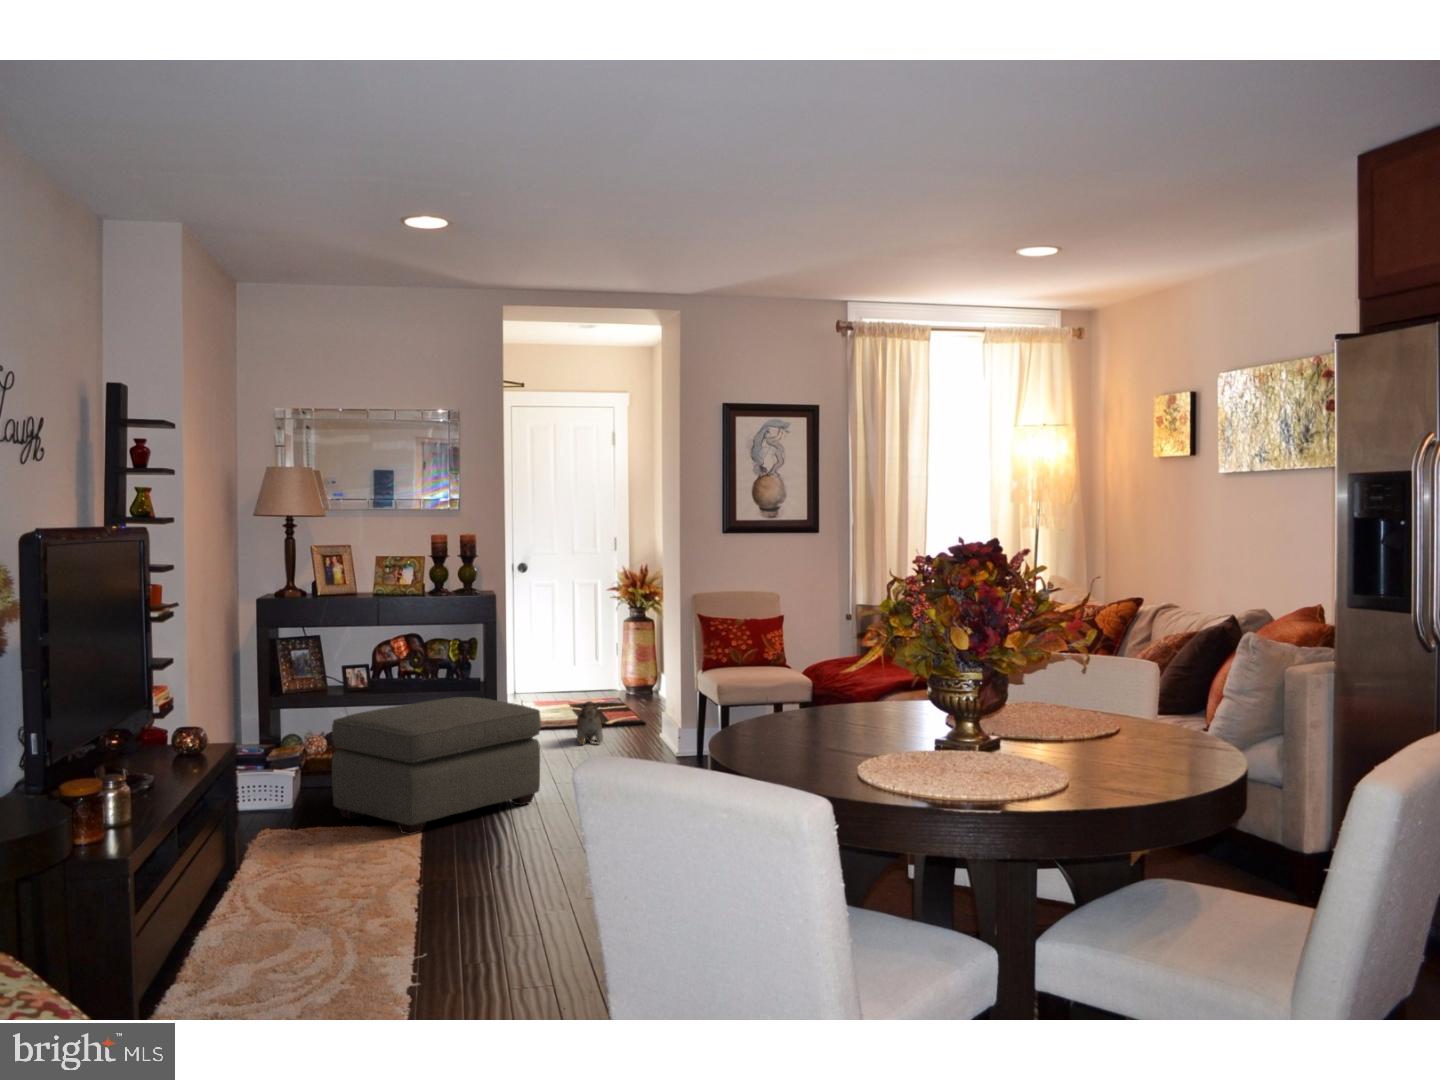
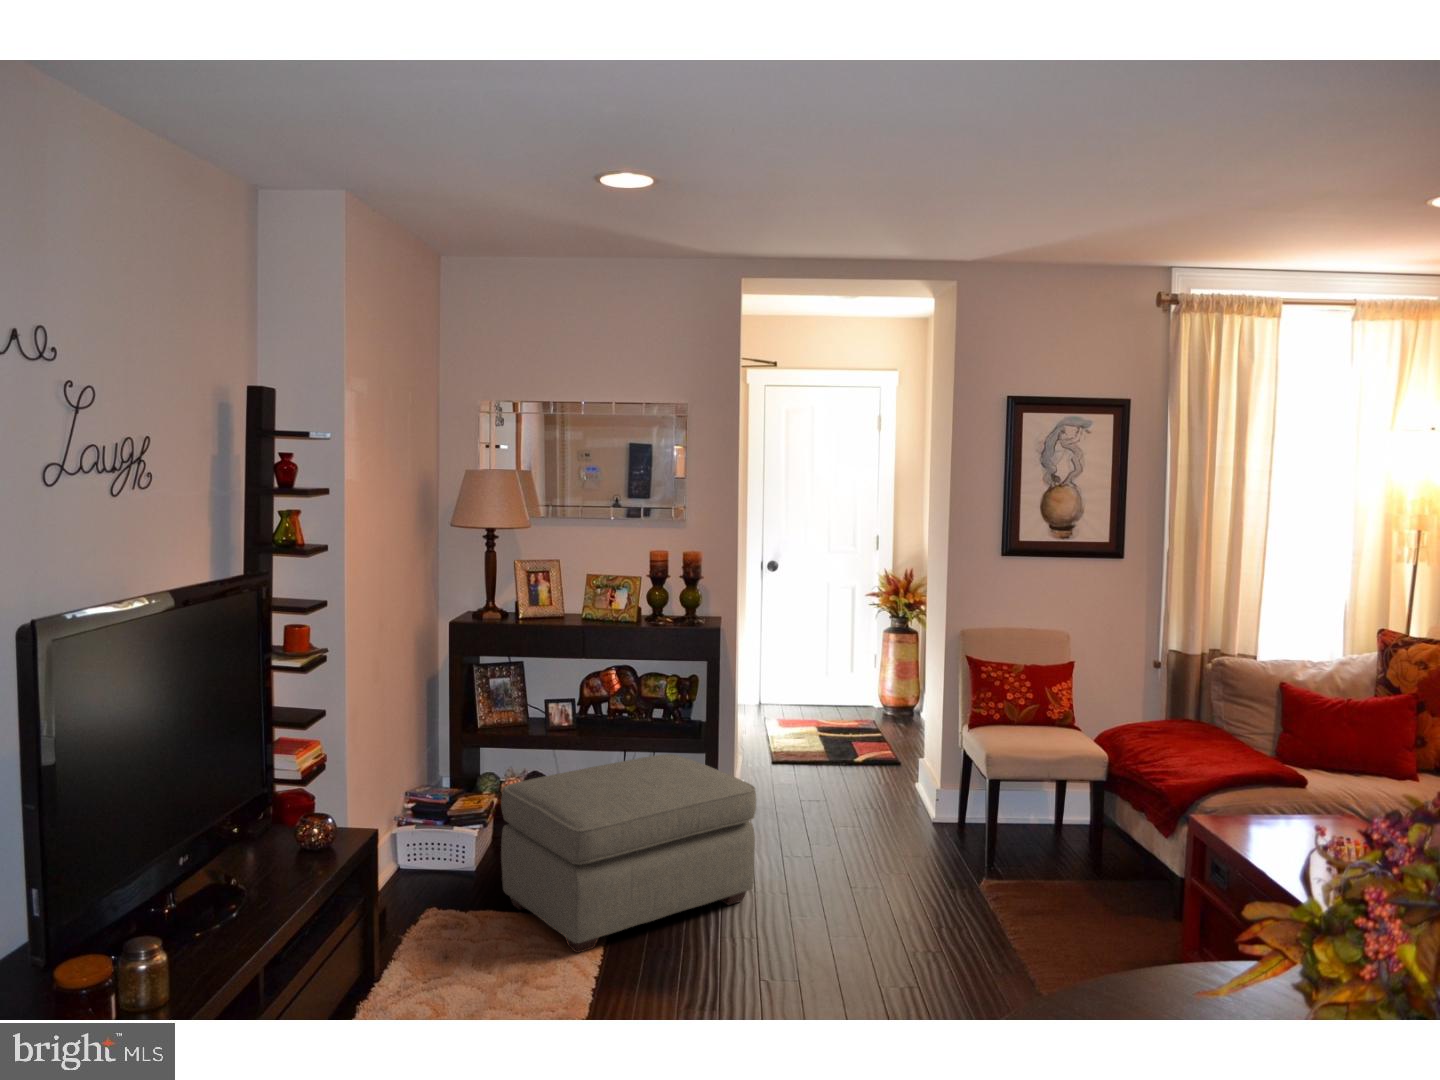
plush toy: present [576,701,603,745] -> none [818,743,849,792]

